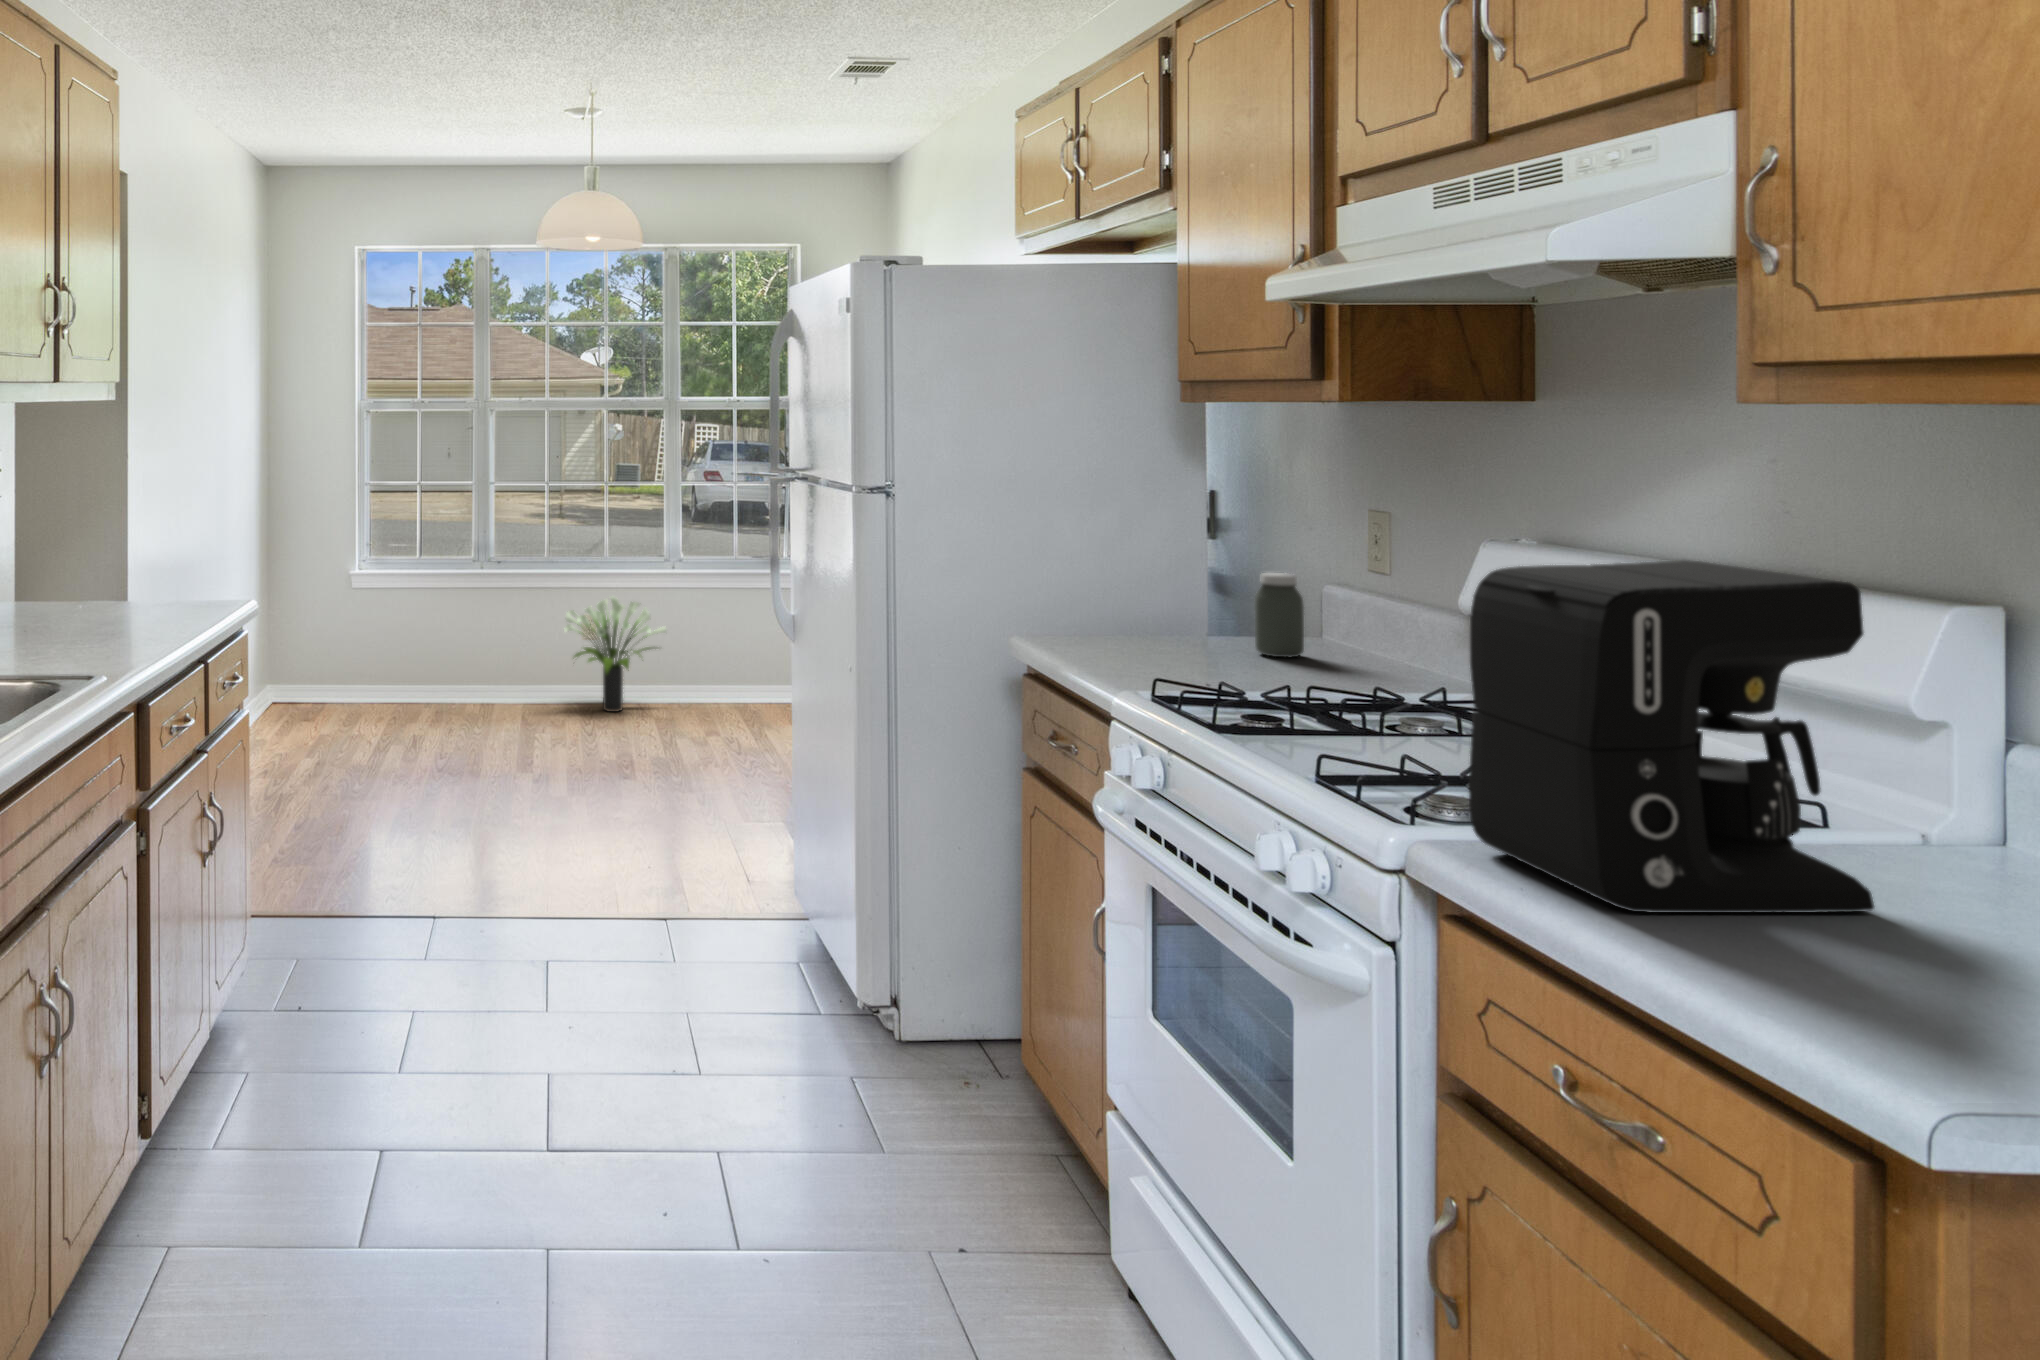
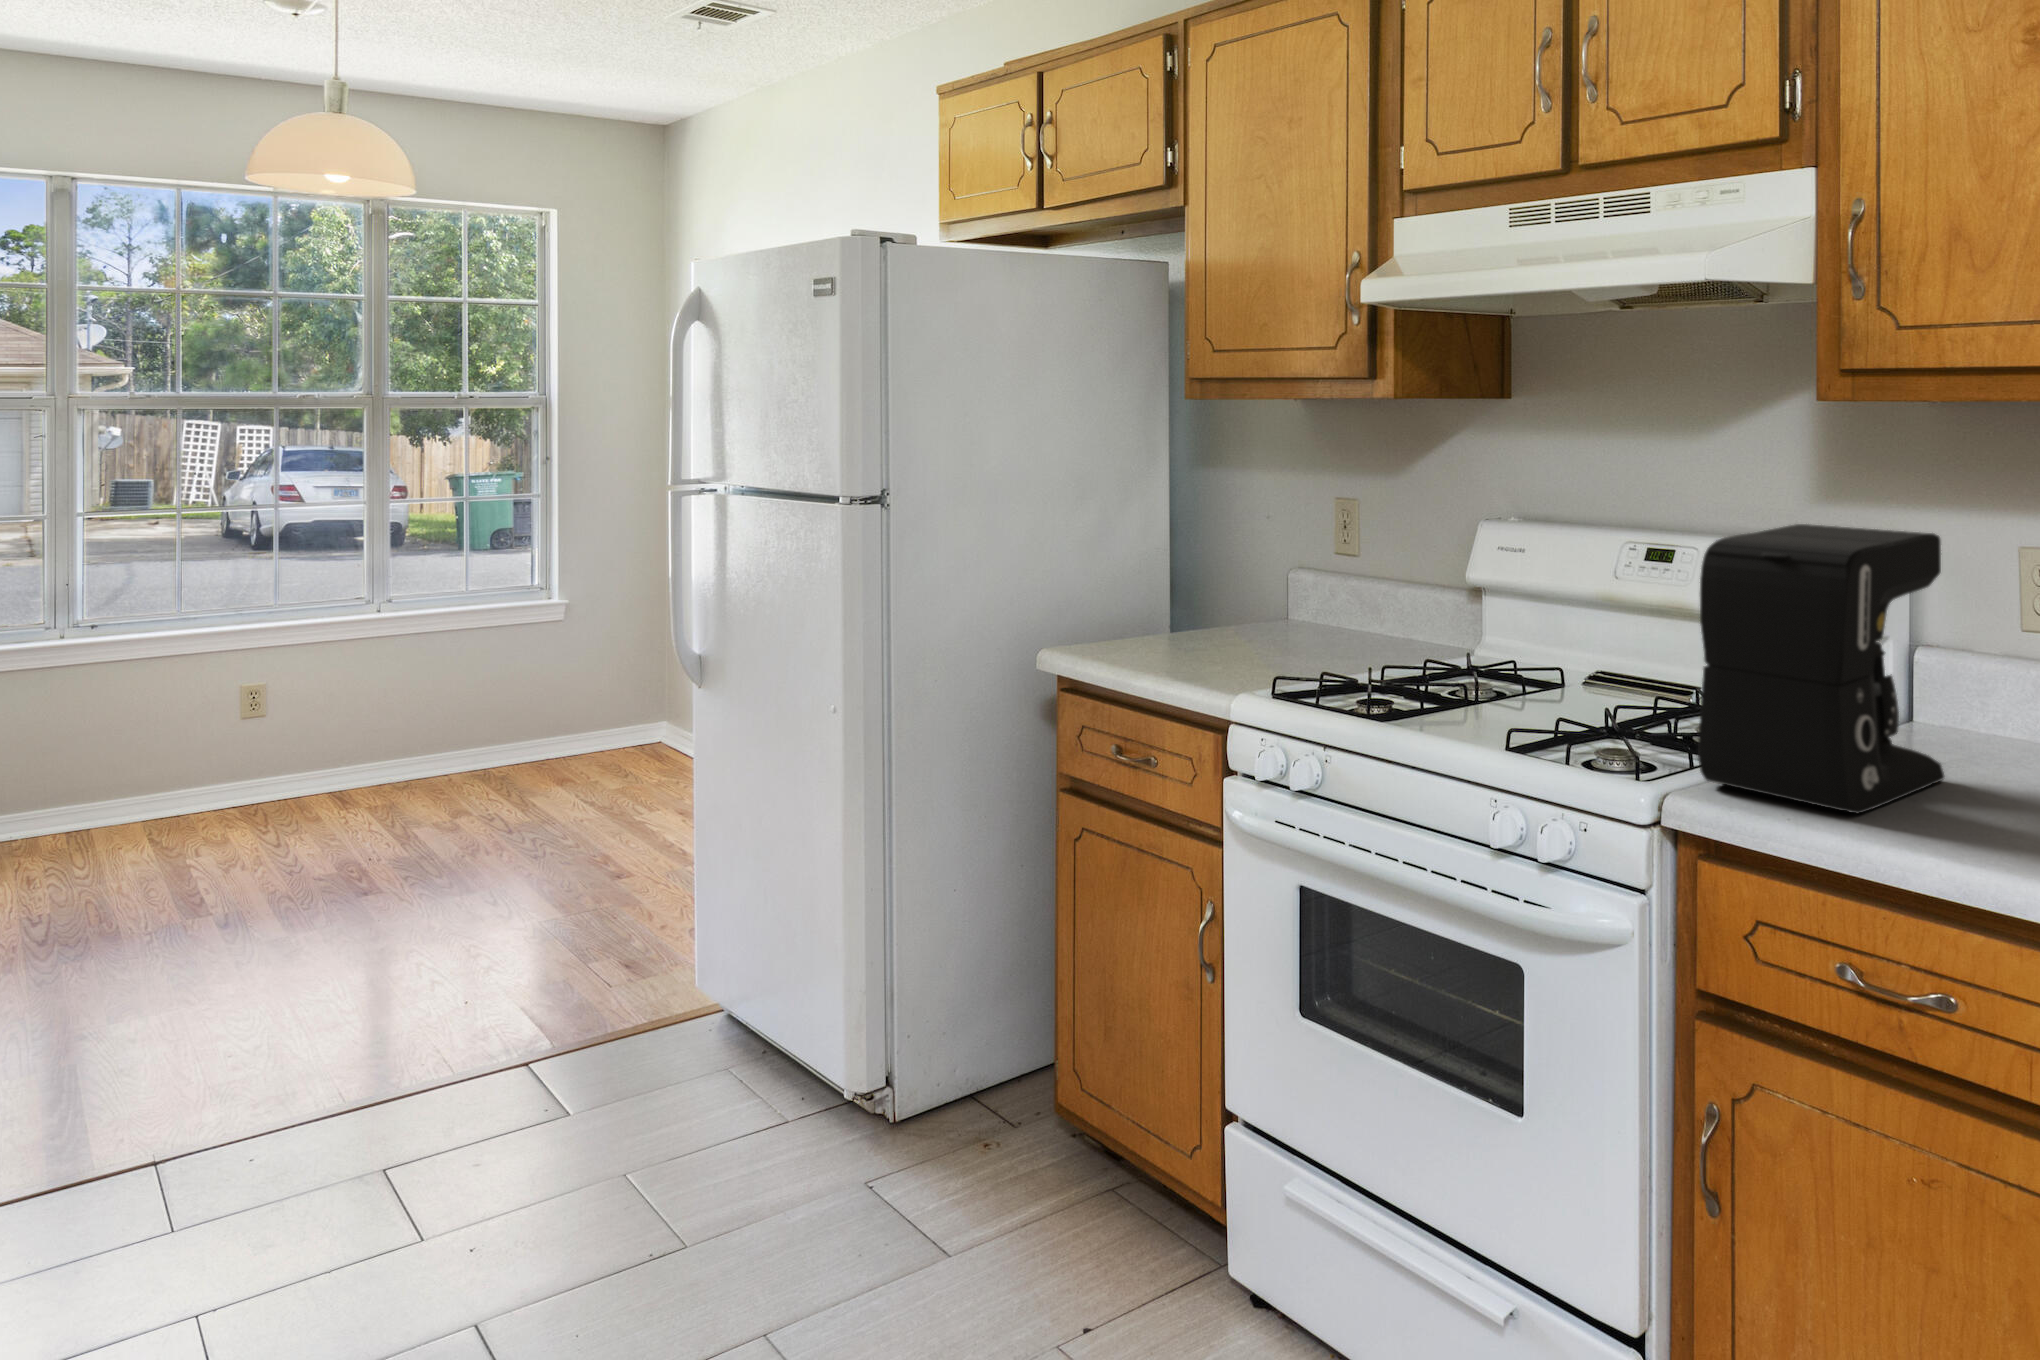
jar: present [1254,573,1304,657] -> none [1264,560,1305,640]
potted plant: present [564,597,666,712] -> none [204,660,374,819]

